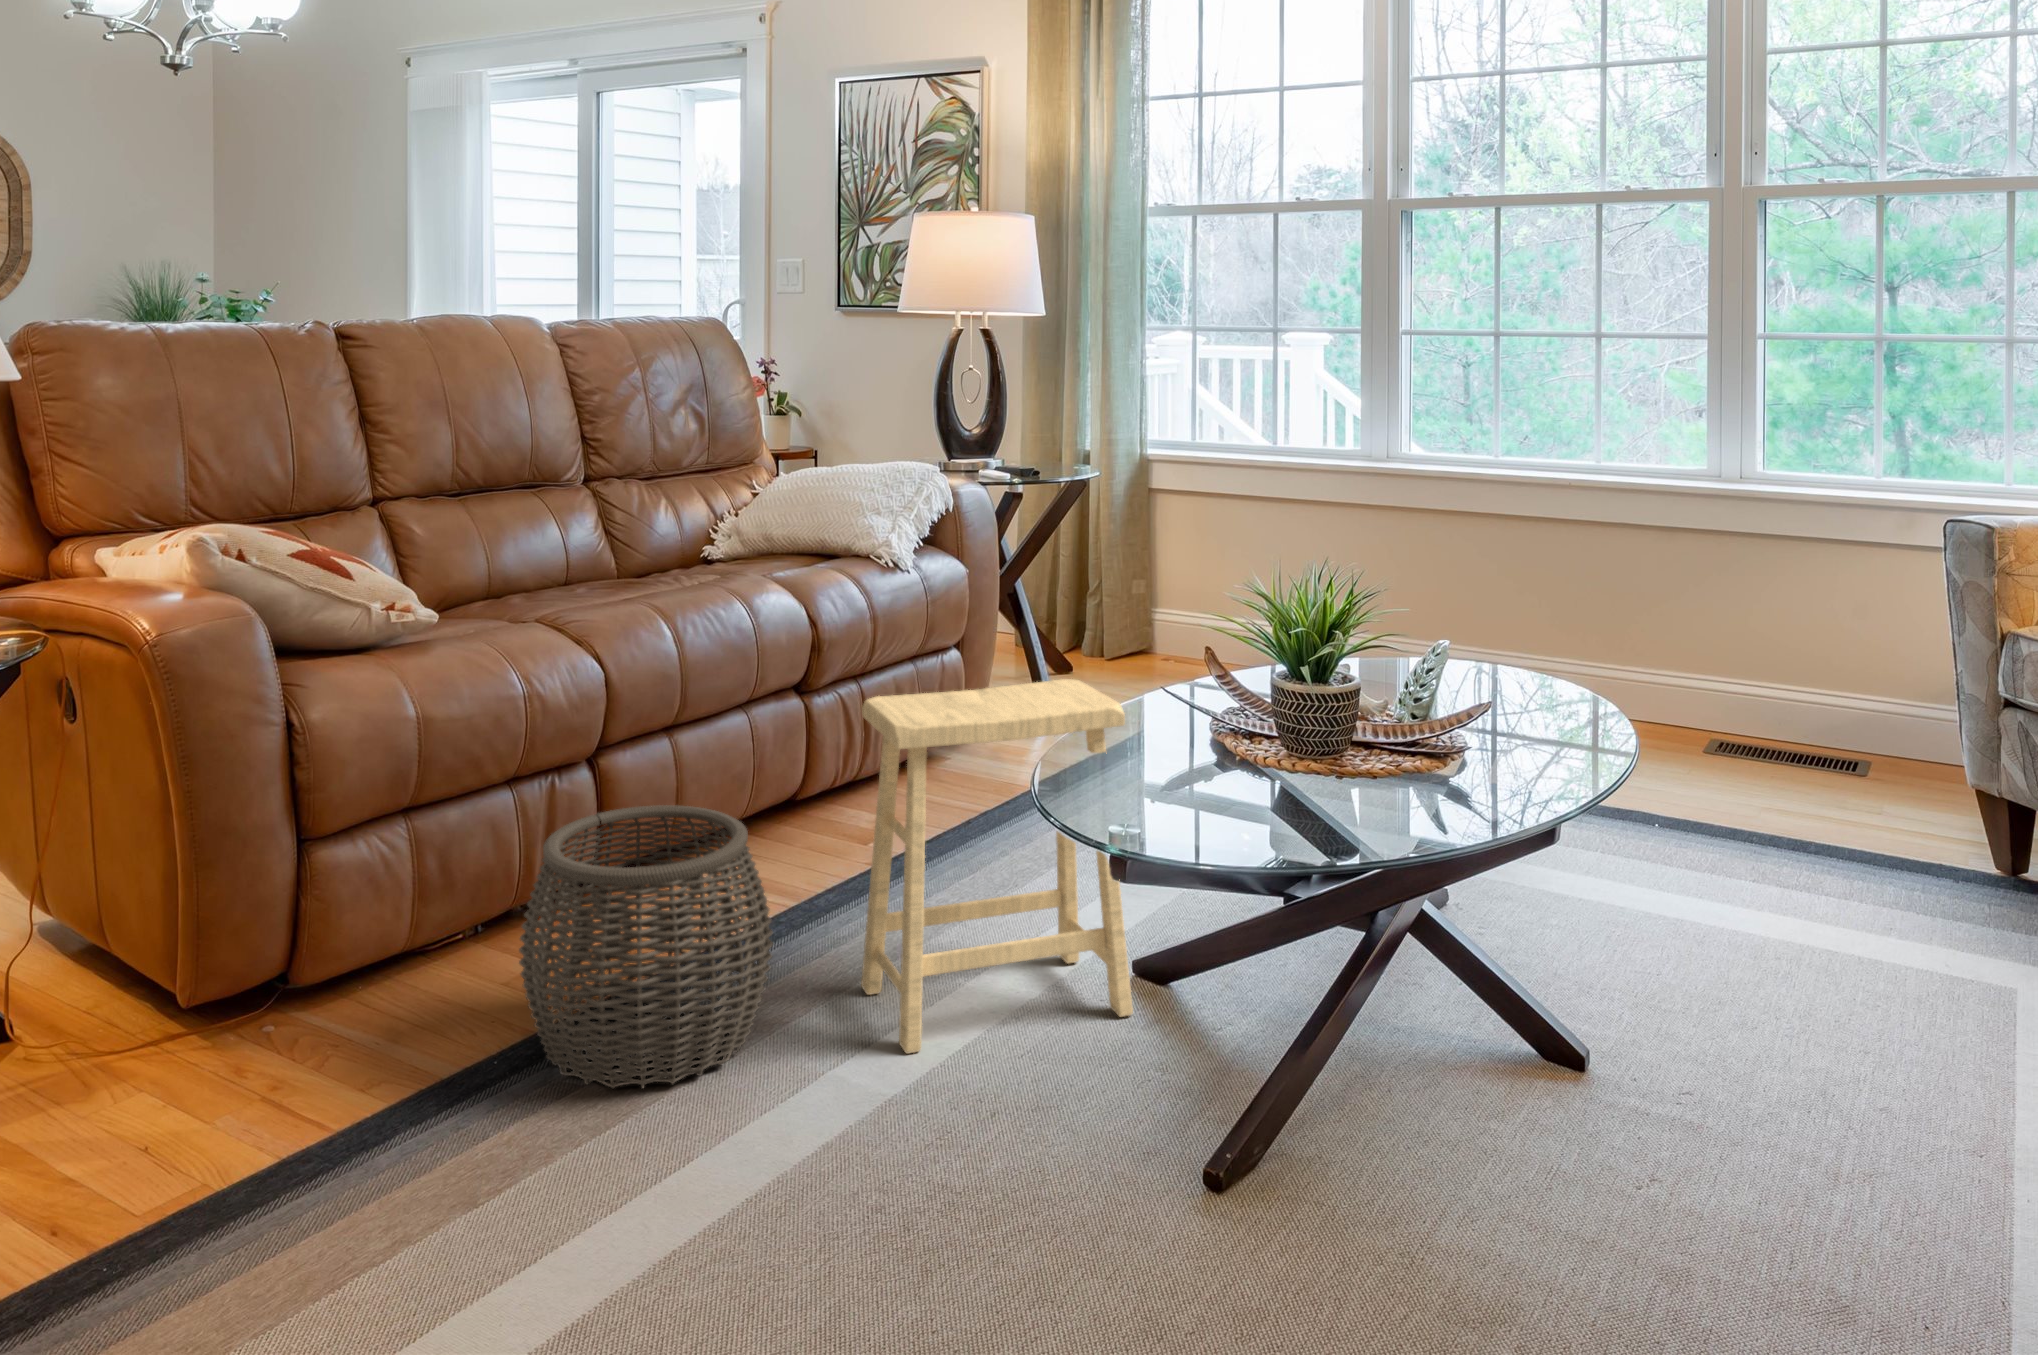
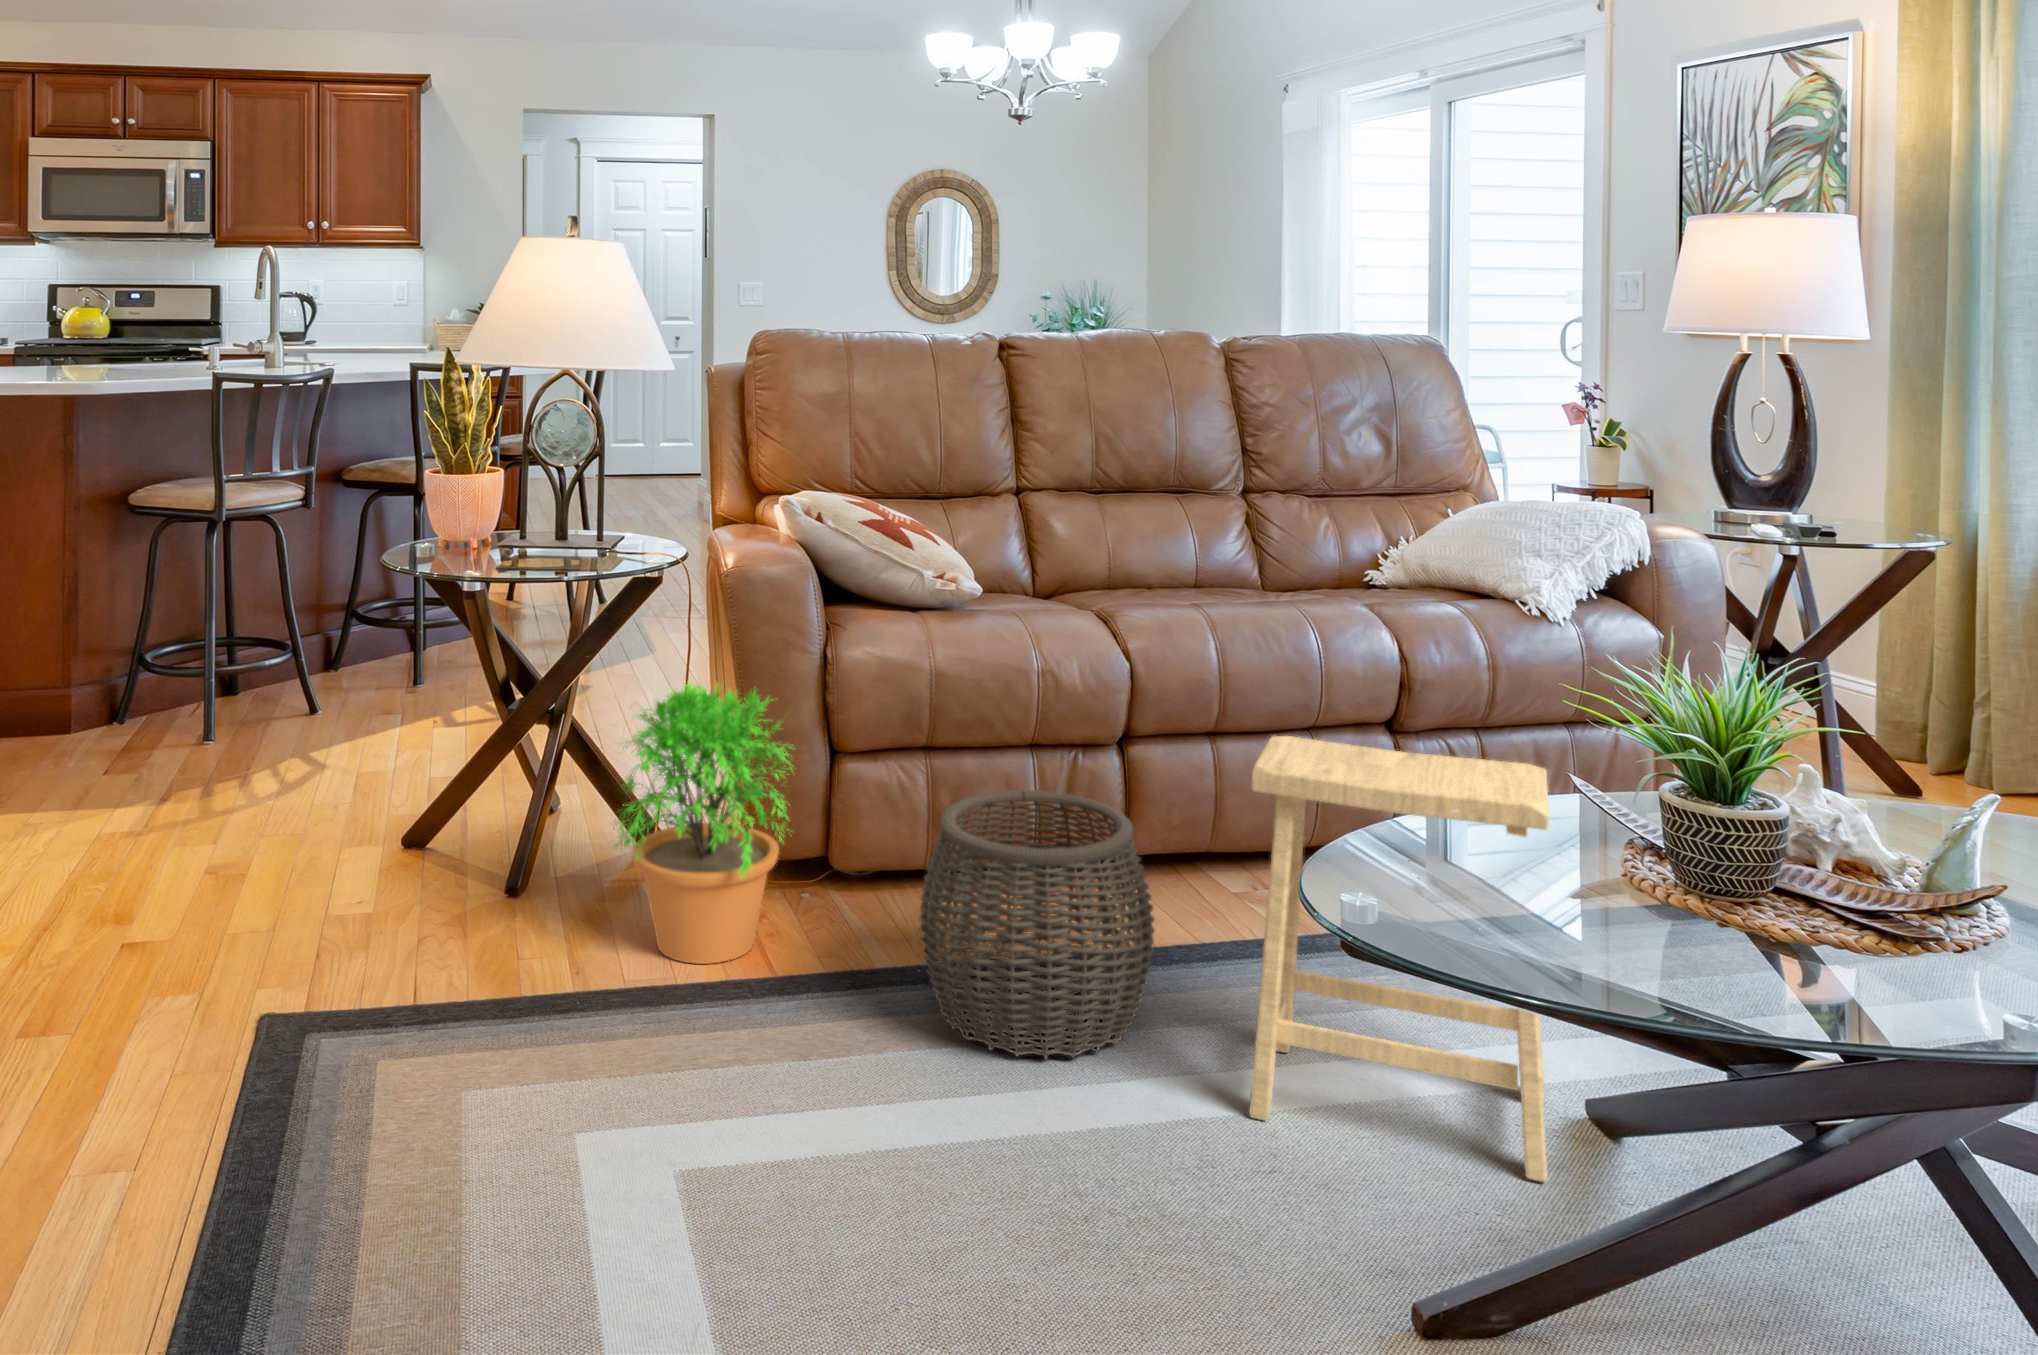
potted plant: none [44,767,352,1140] -> present [613,684,794,964]

